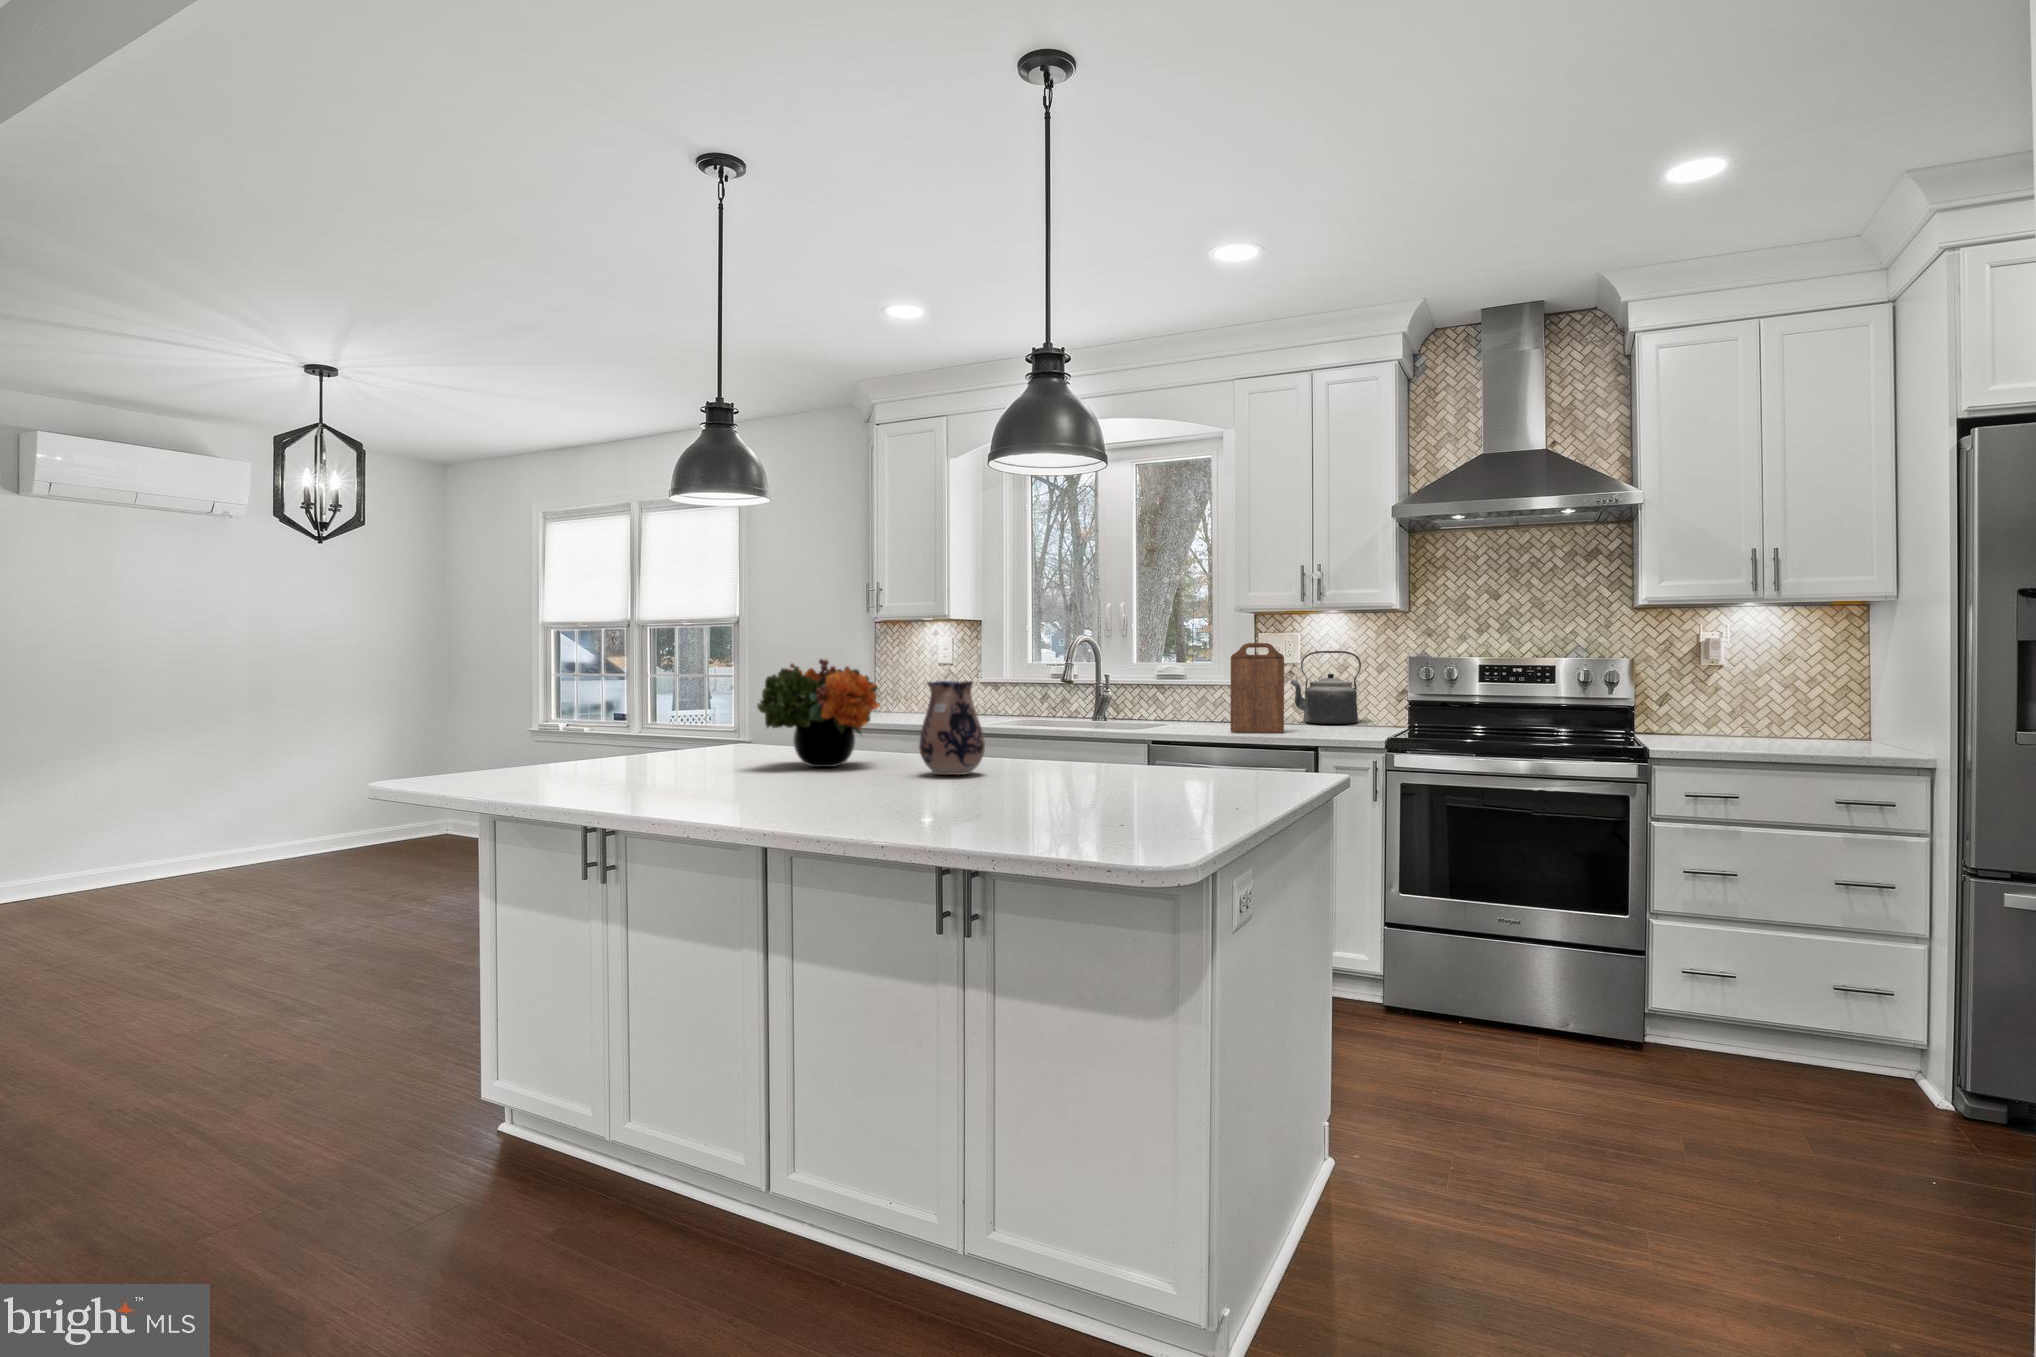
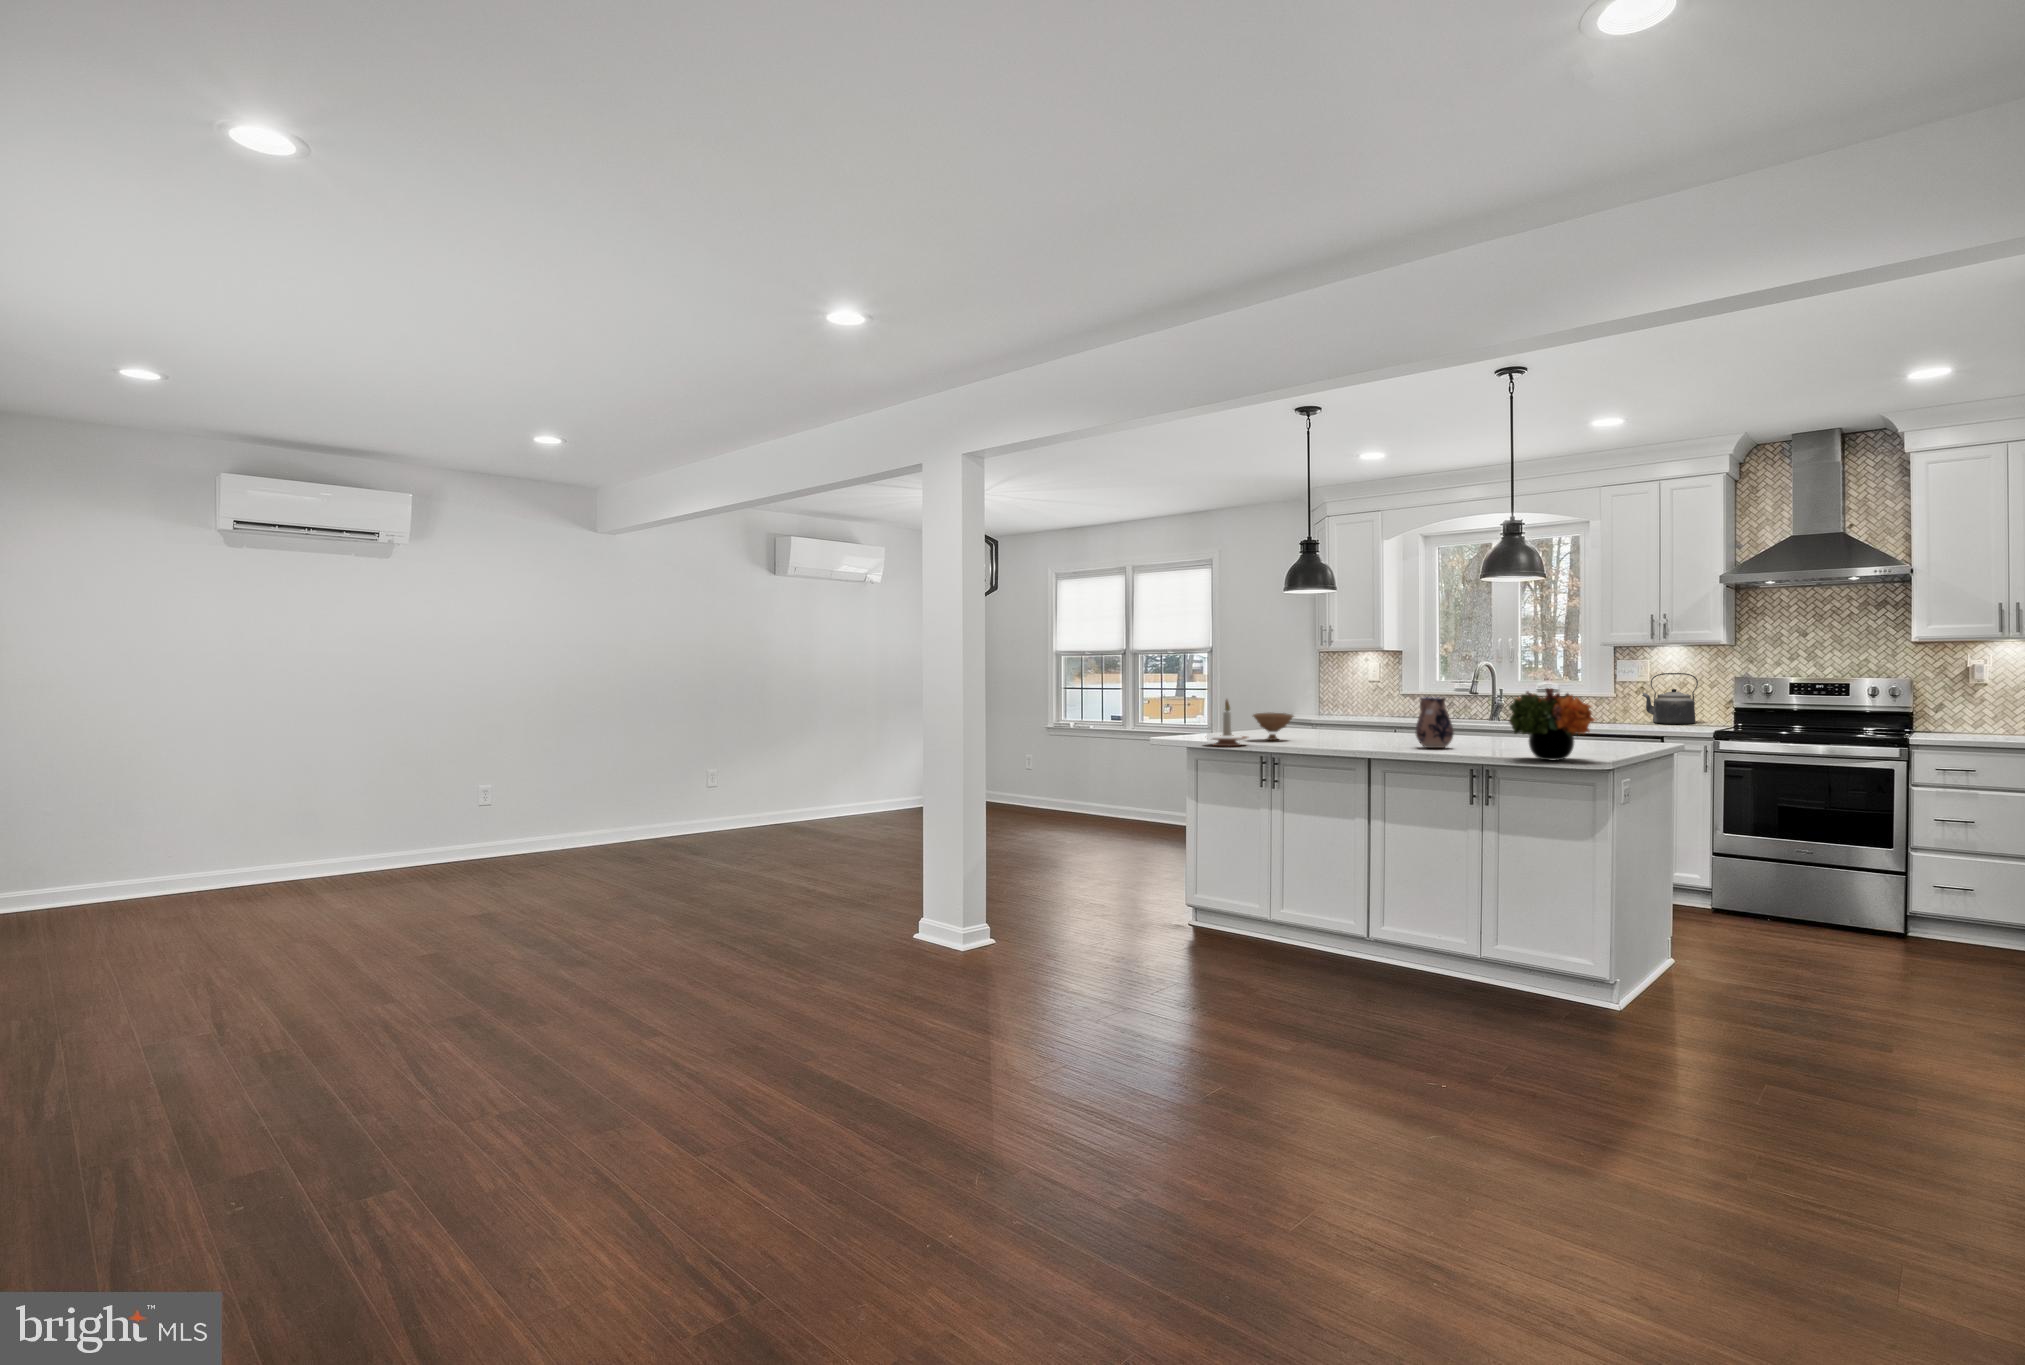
cutting board: present [1230,643,1284,733] -> none [1597,669,1637,729]
flower arrangement: present [757,659,880,767] -> present [1509,688,1595,760]
candle holder: none [544,683,633,775] -> present [1213,700,1247,746]
bowl: none [663,710,741,760] -> present [1253,713,1294,740]

